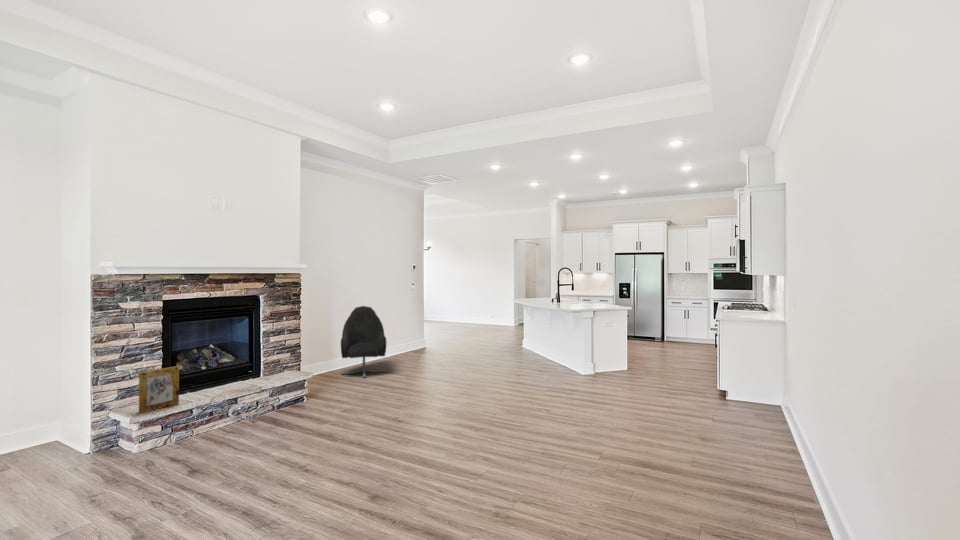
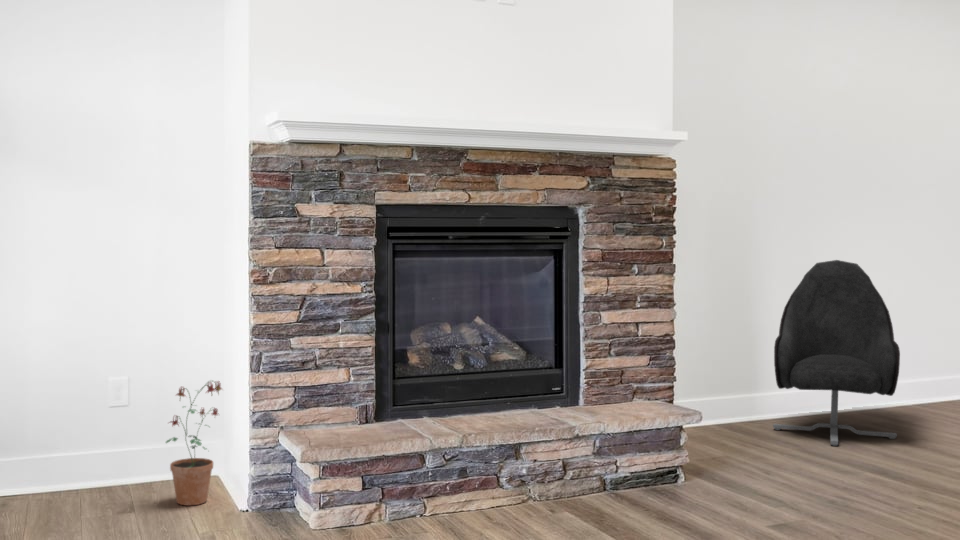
picture frame: present [139,366,179,413] -> none [323,351,400,443]
potted plant: none [32,392,72,458] -> present [166,382,221,505]

